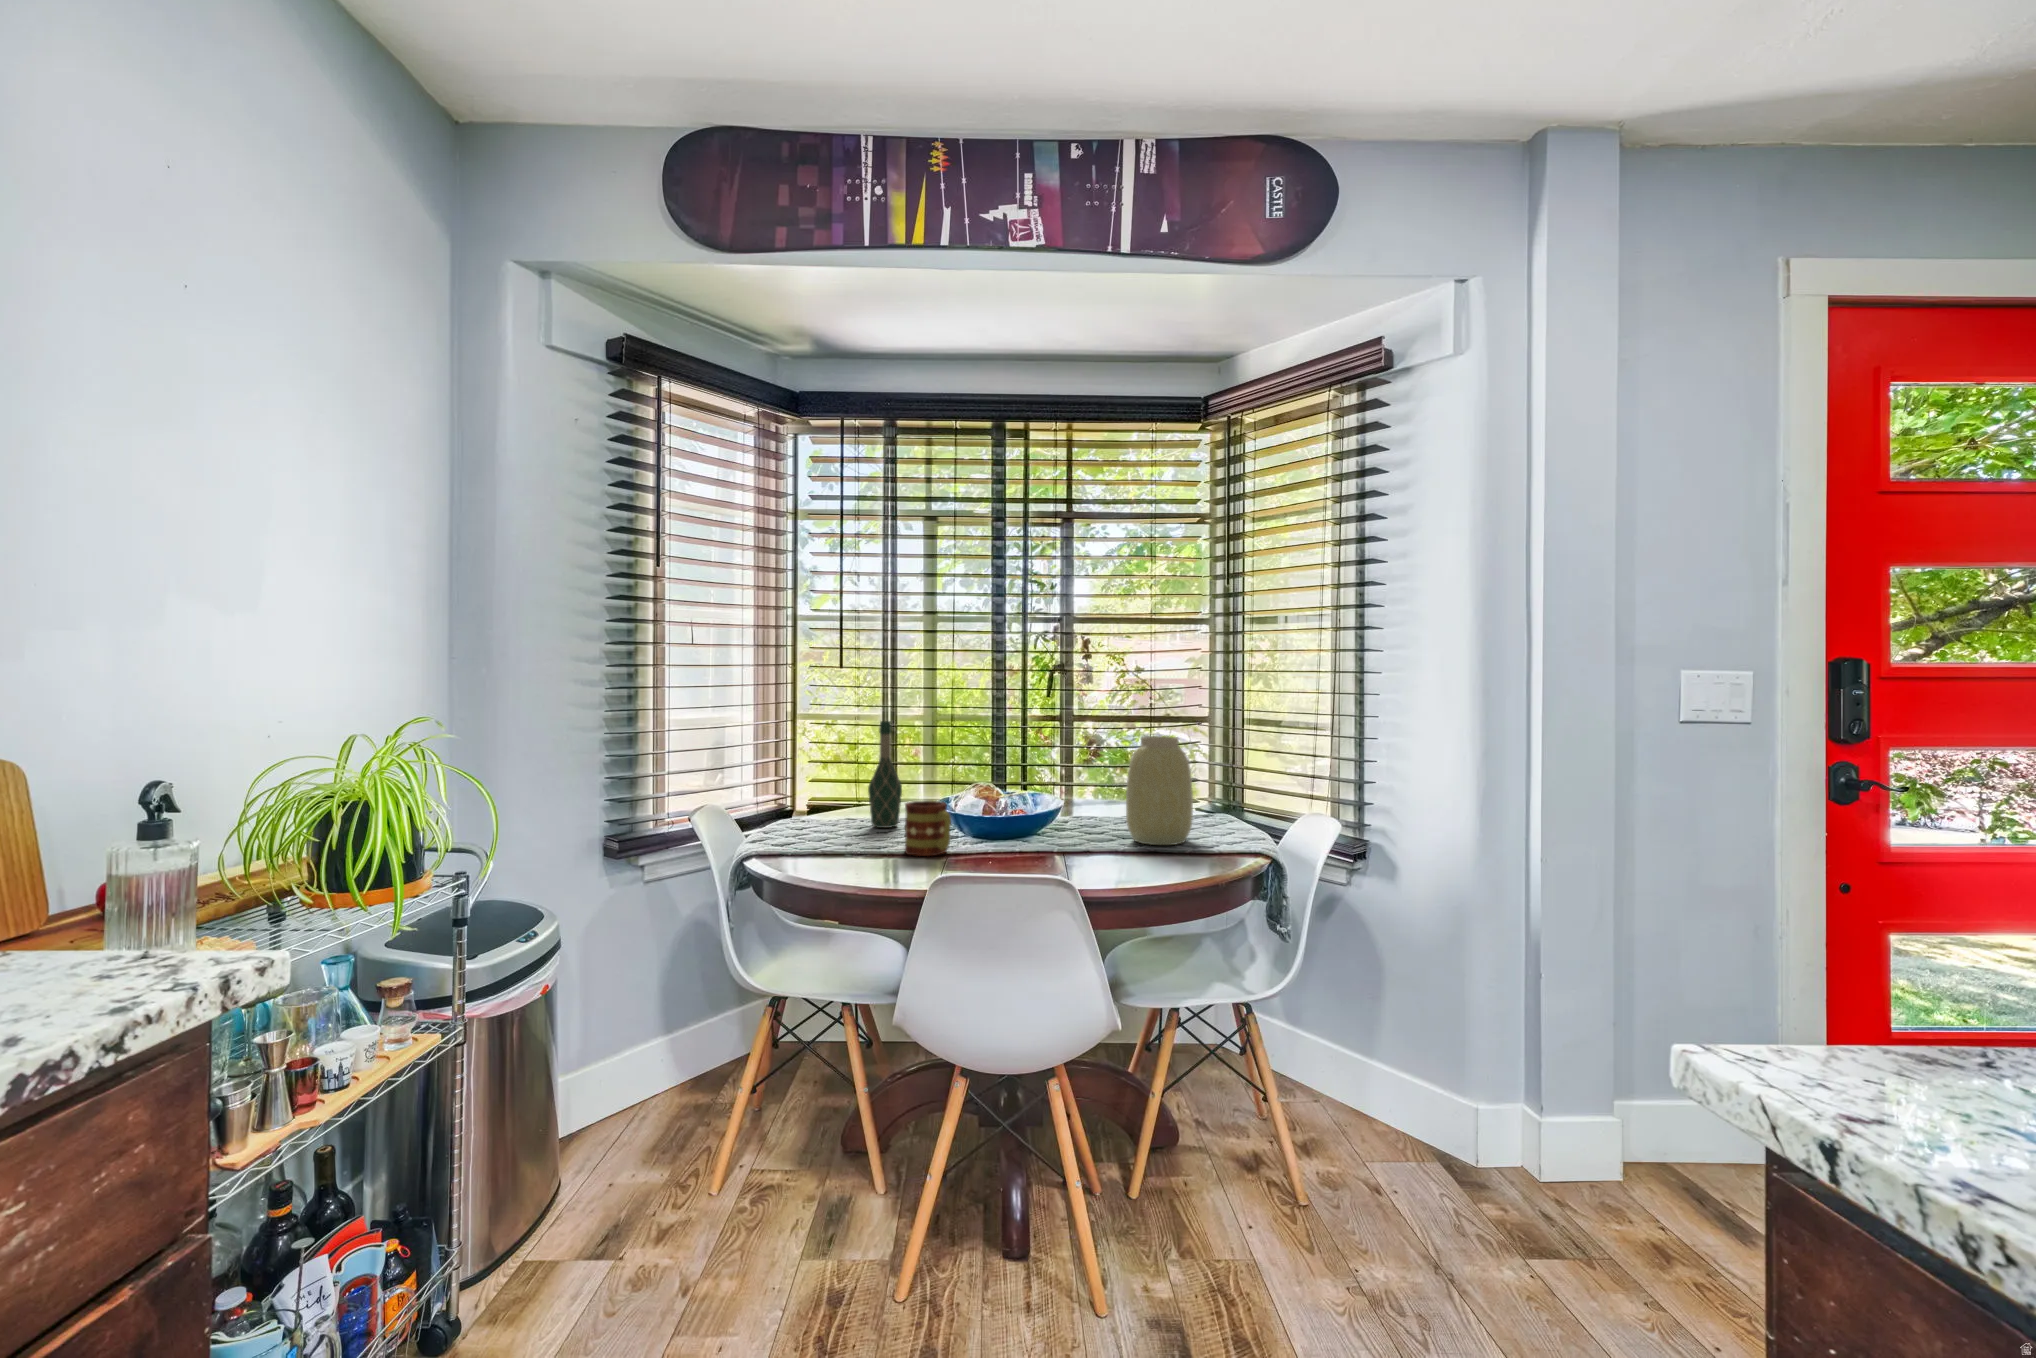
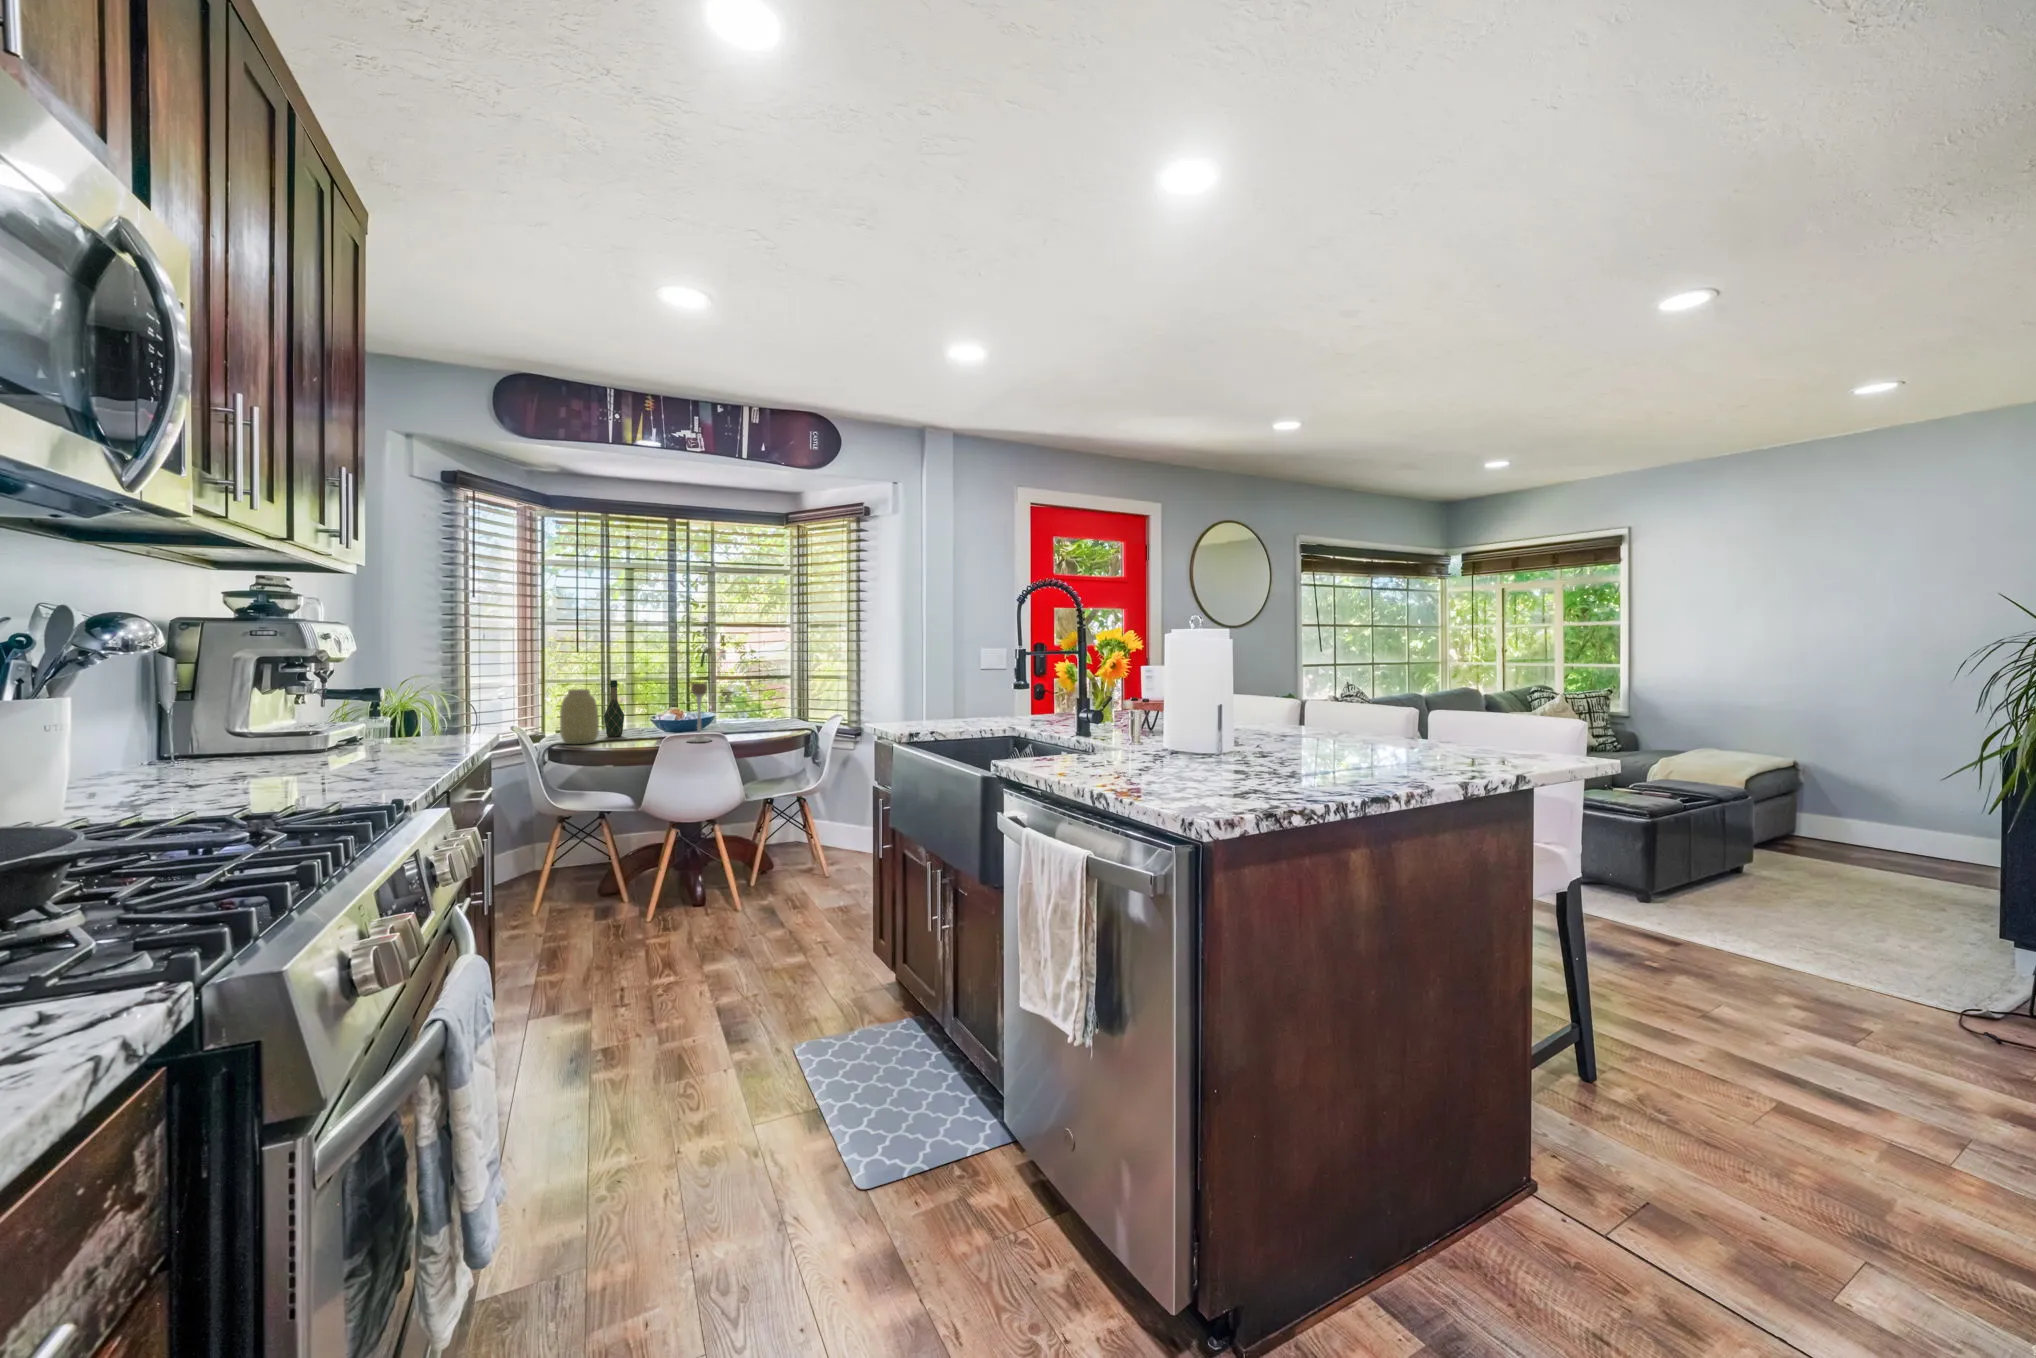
candle holder: none [995,733,1047,865] -> present [688,683,711,742]
vase: present [1126,736,1193,845] -> present [560,689,599,744]
mug: present [905,801,951,856] -> none [636,718,663,743]

